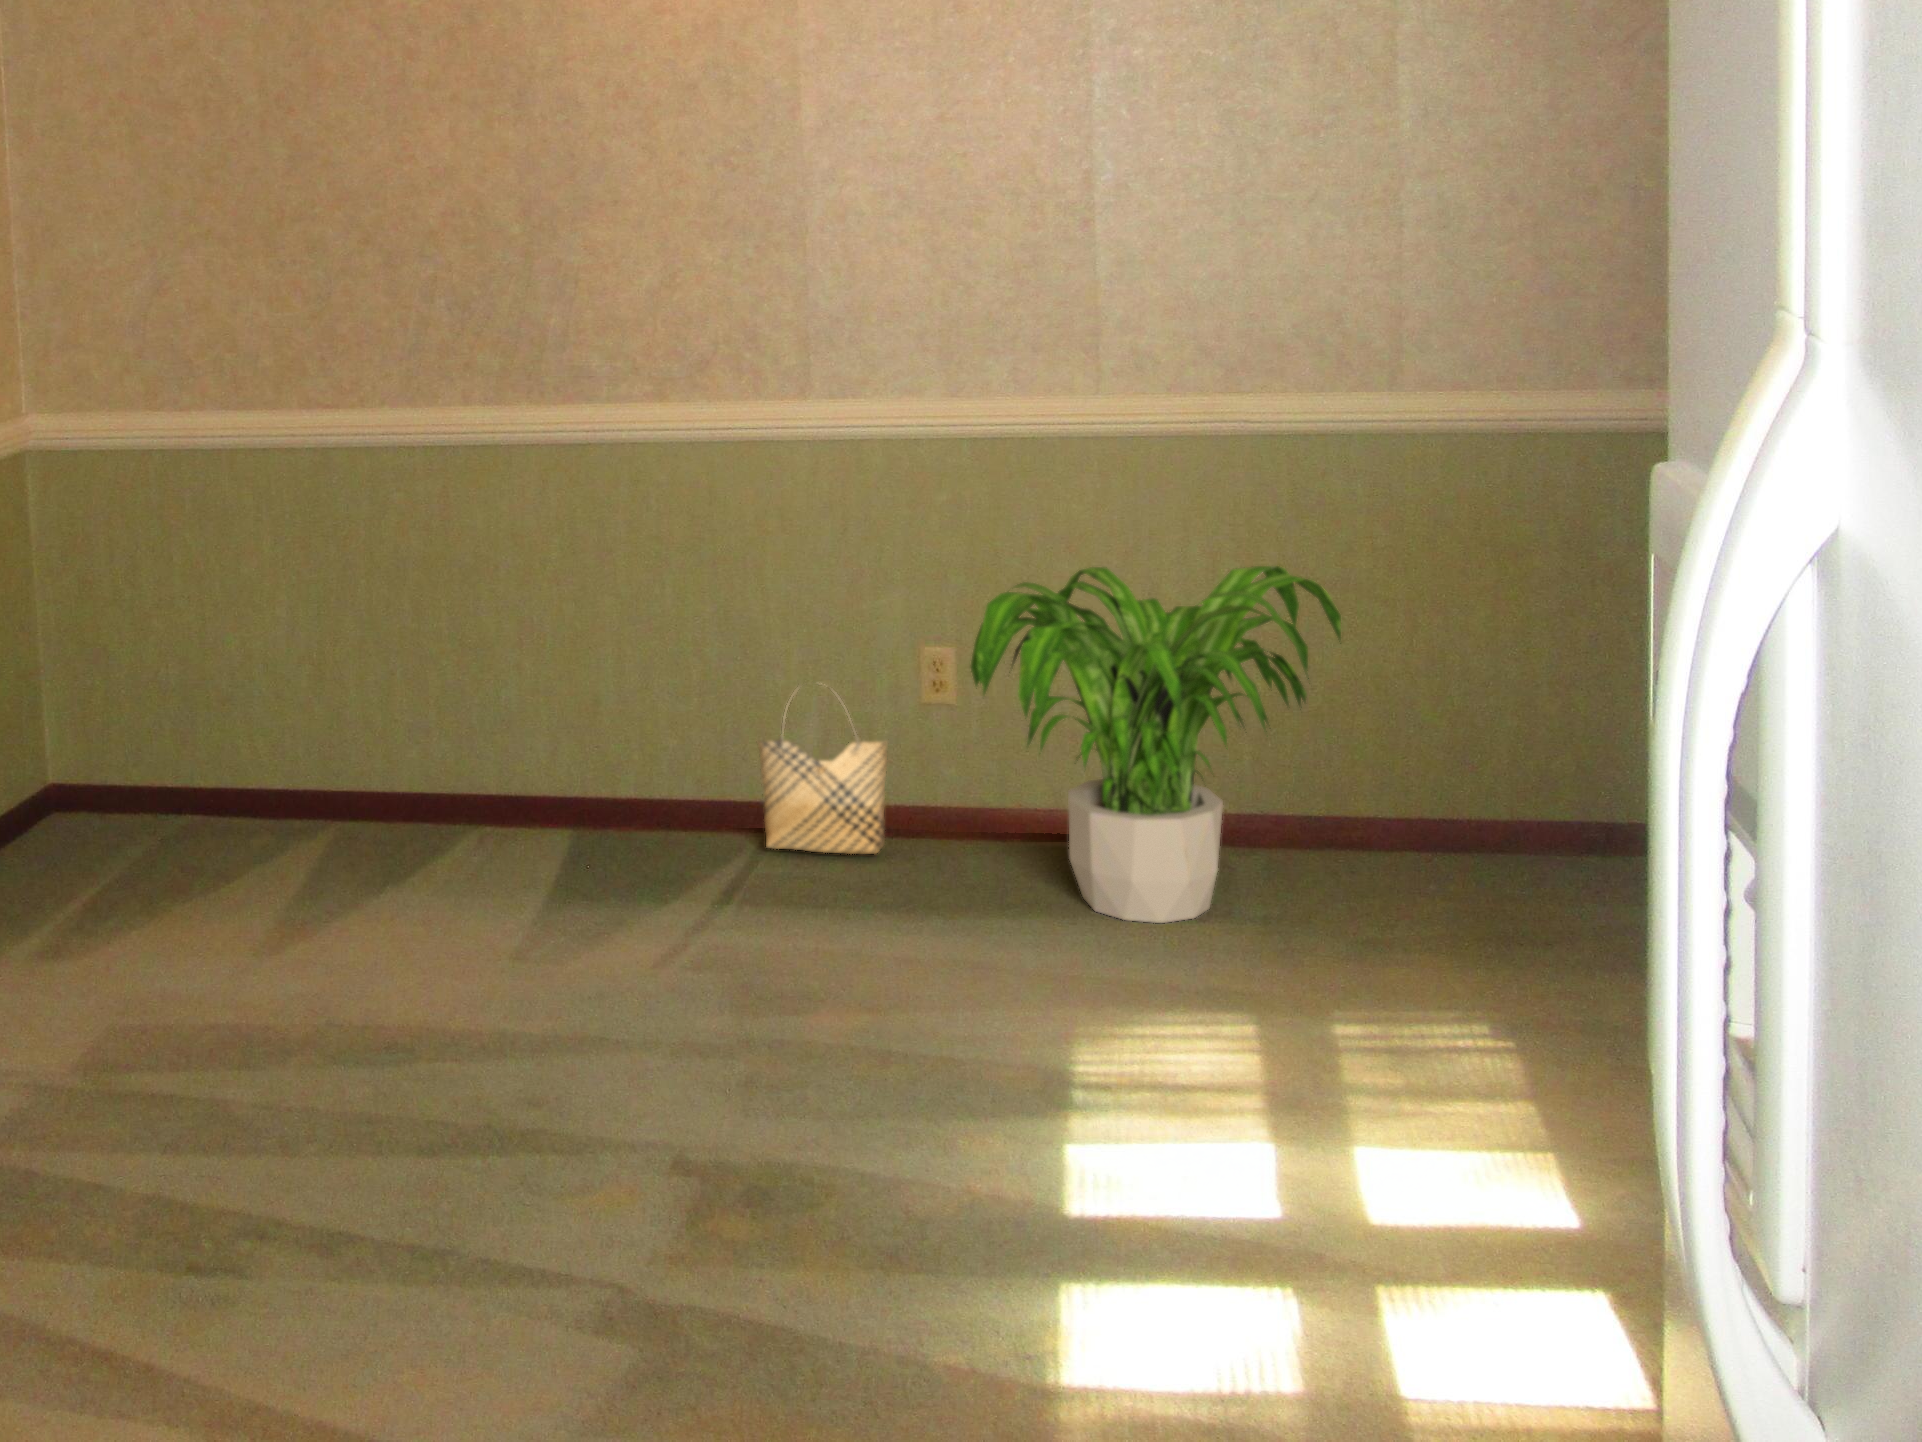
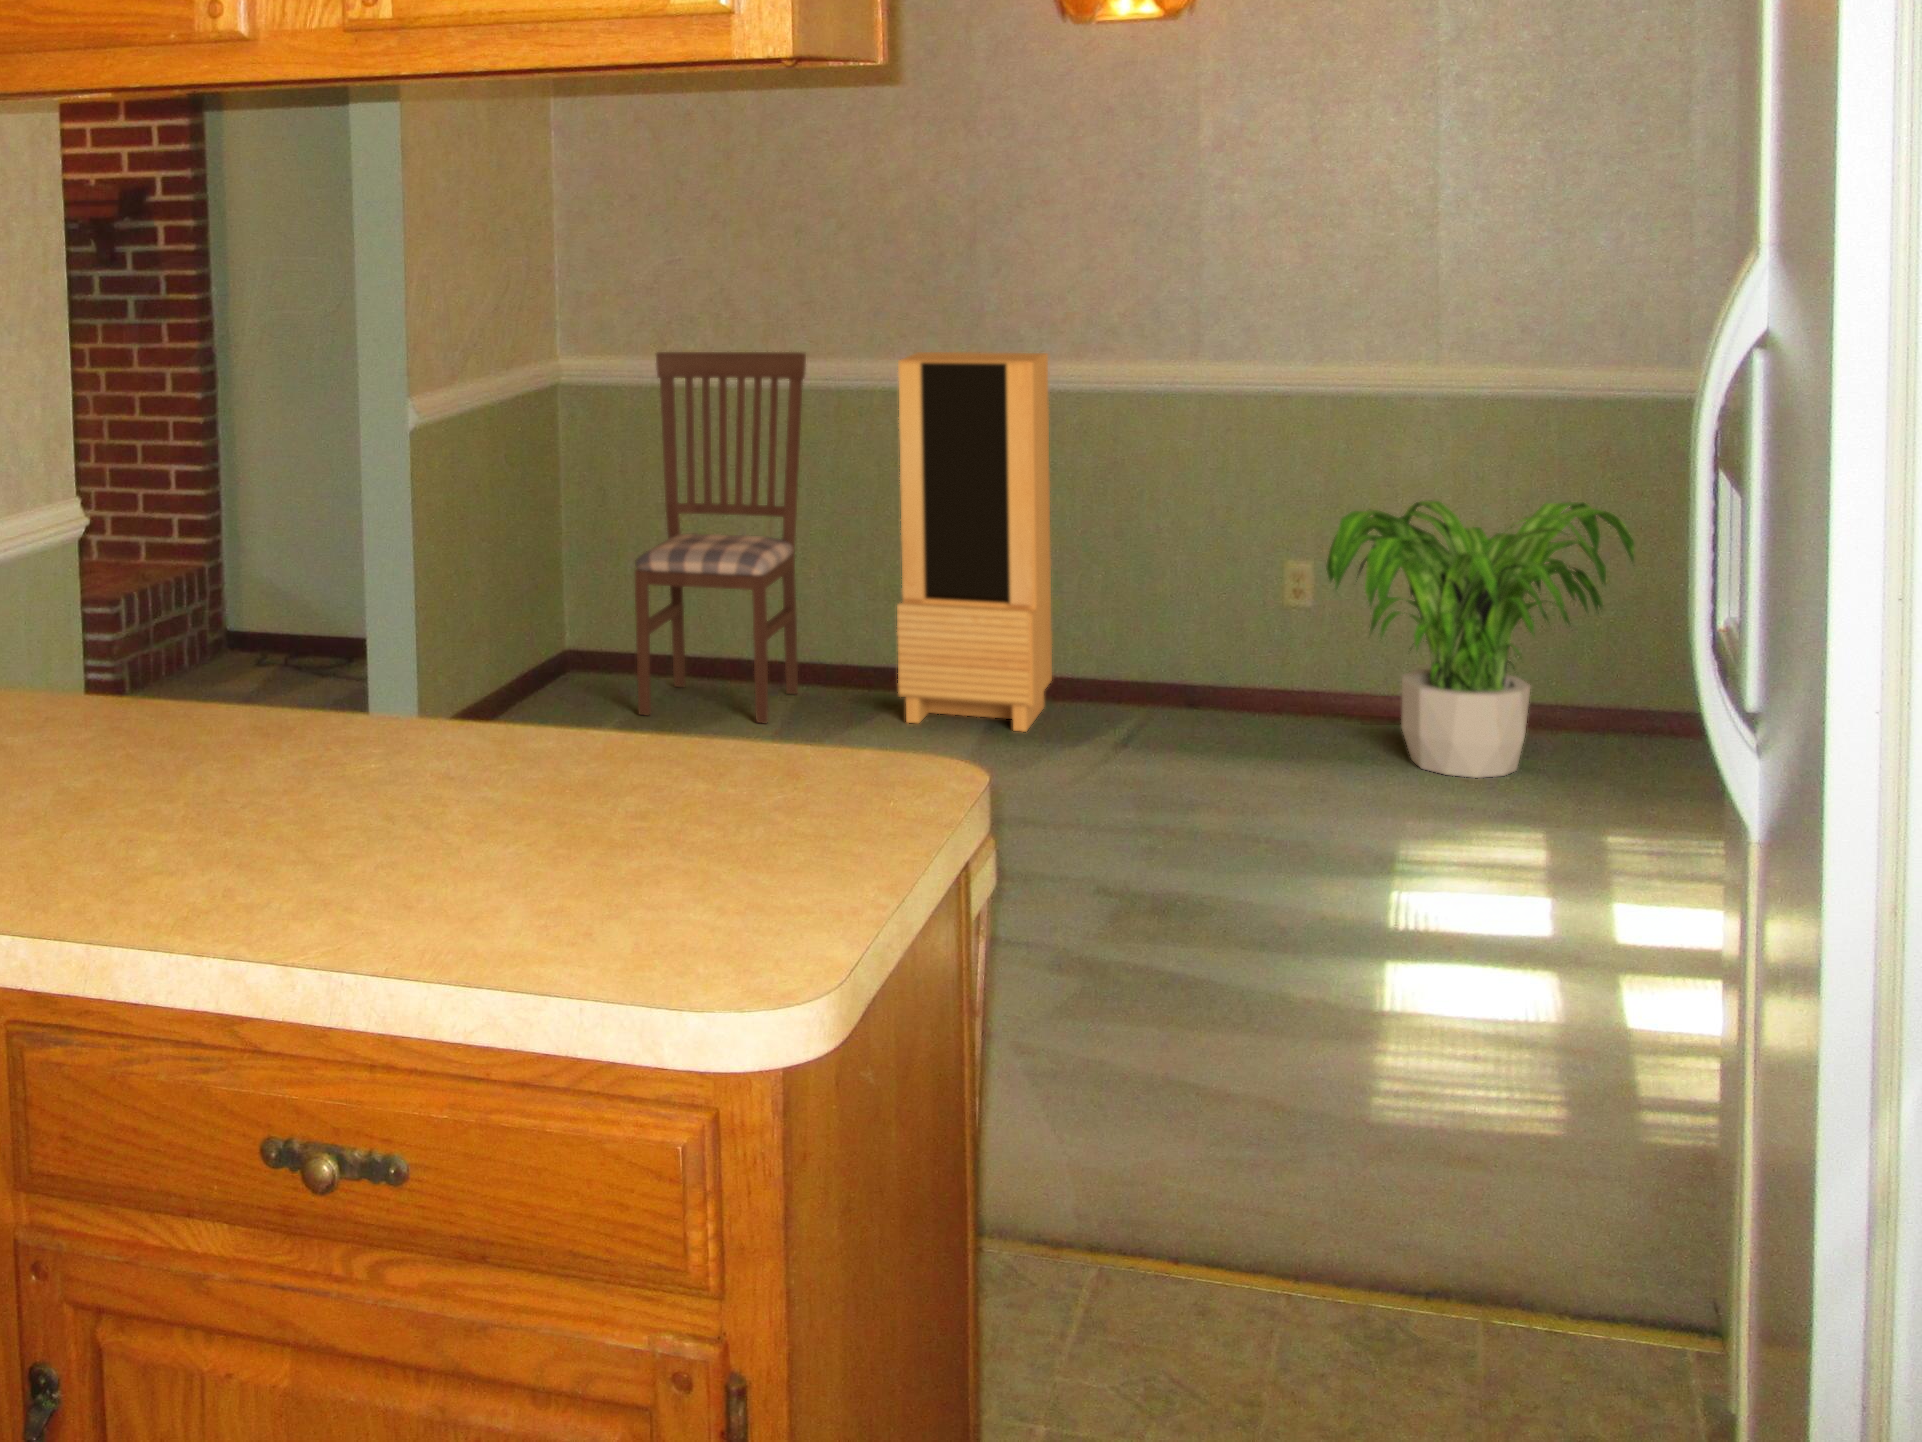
storage cabinet: none [450,394,655,874] -> present [897,352,1052,731]
dining chair: none [131,401,352,876] -> present [635,352,806,723]
woven basket: present [756,688,887,854] -> none [1140,579,1251,727]

